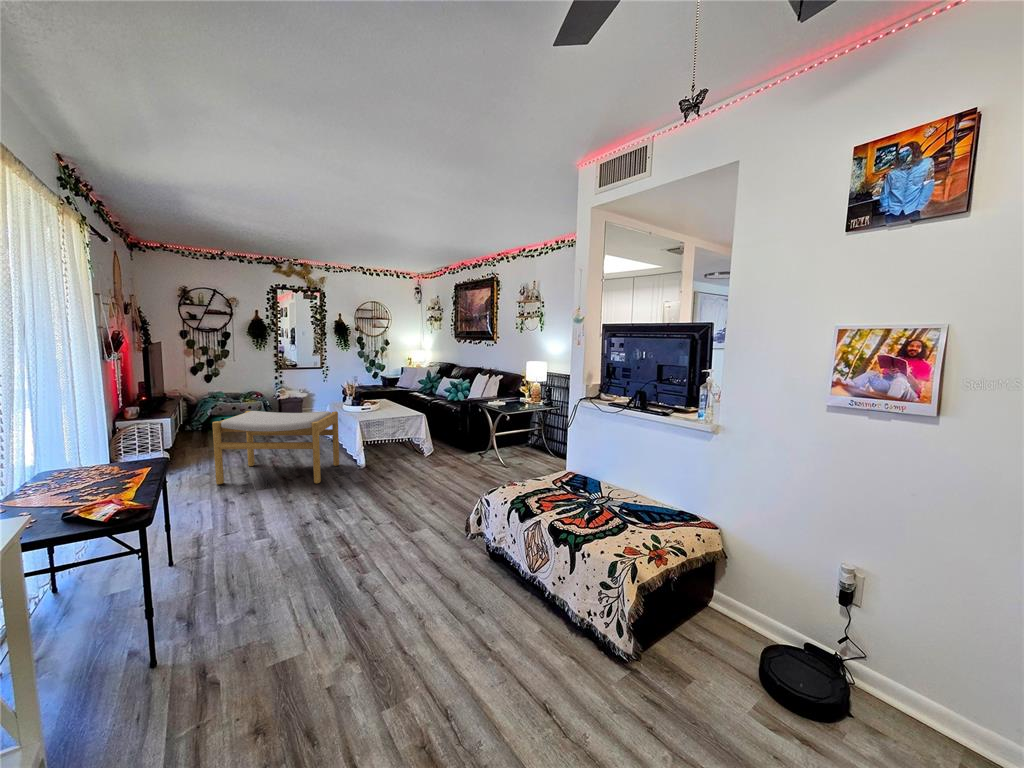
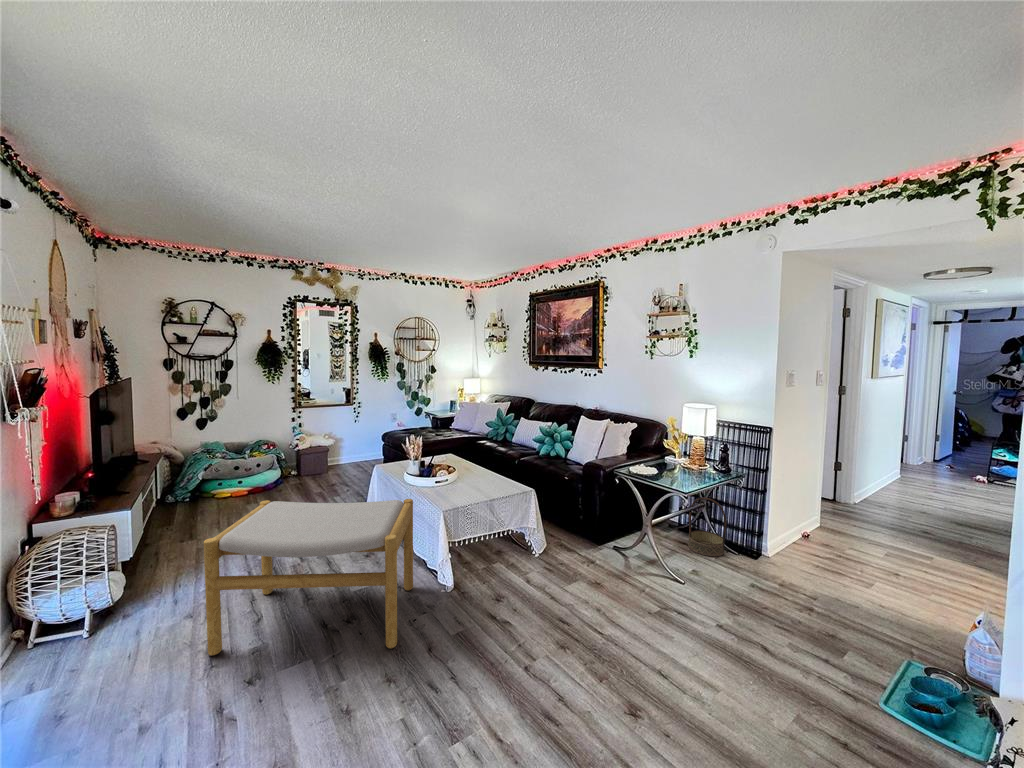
basket: none [526,420,548,456] -> present [688,498,727,557]

